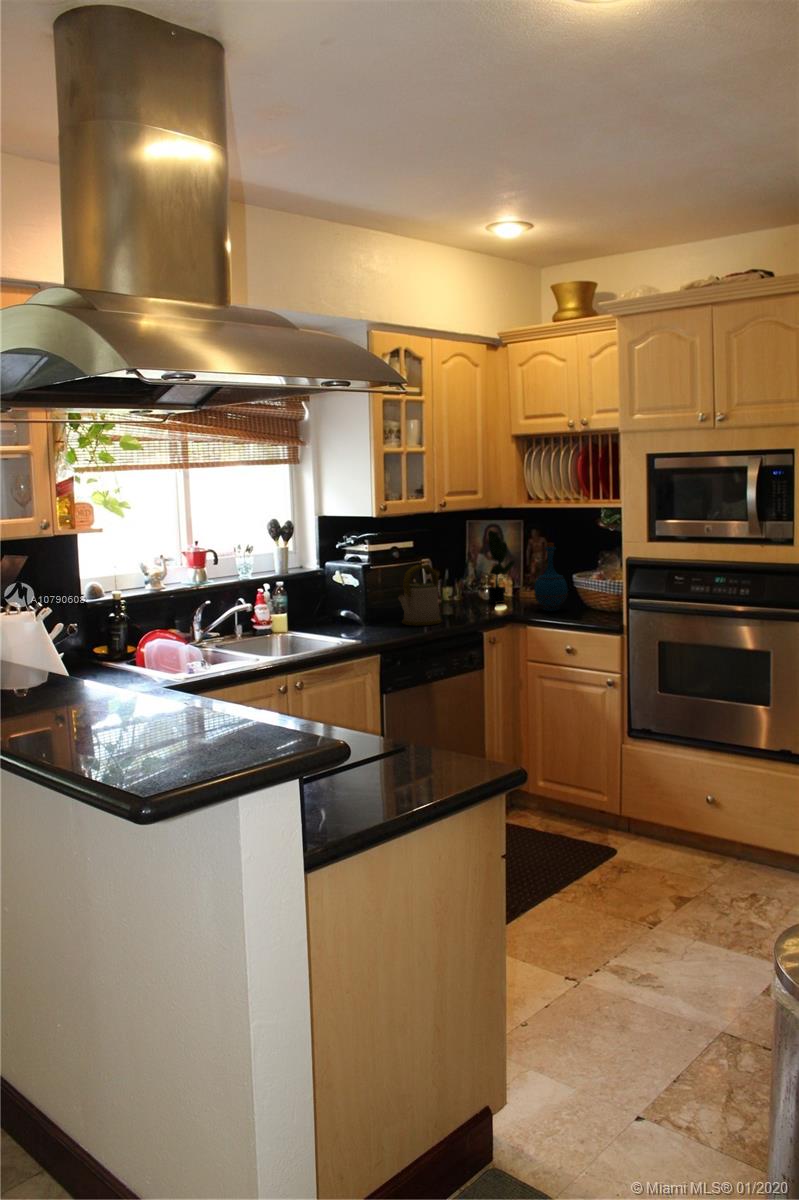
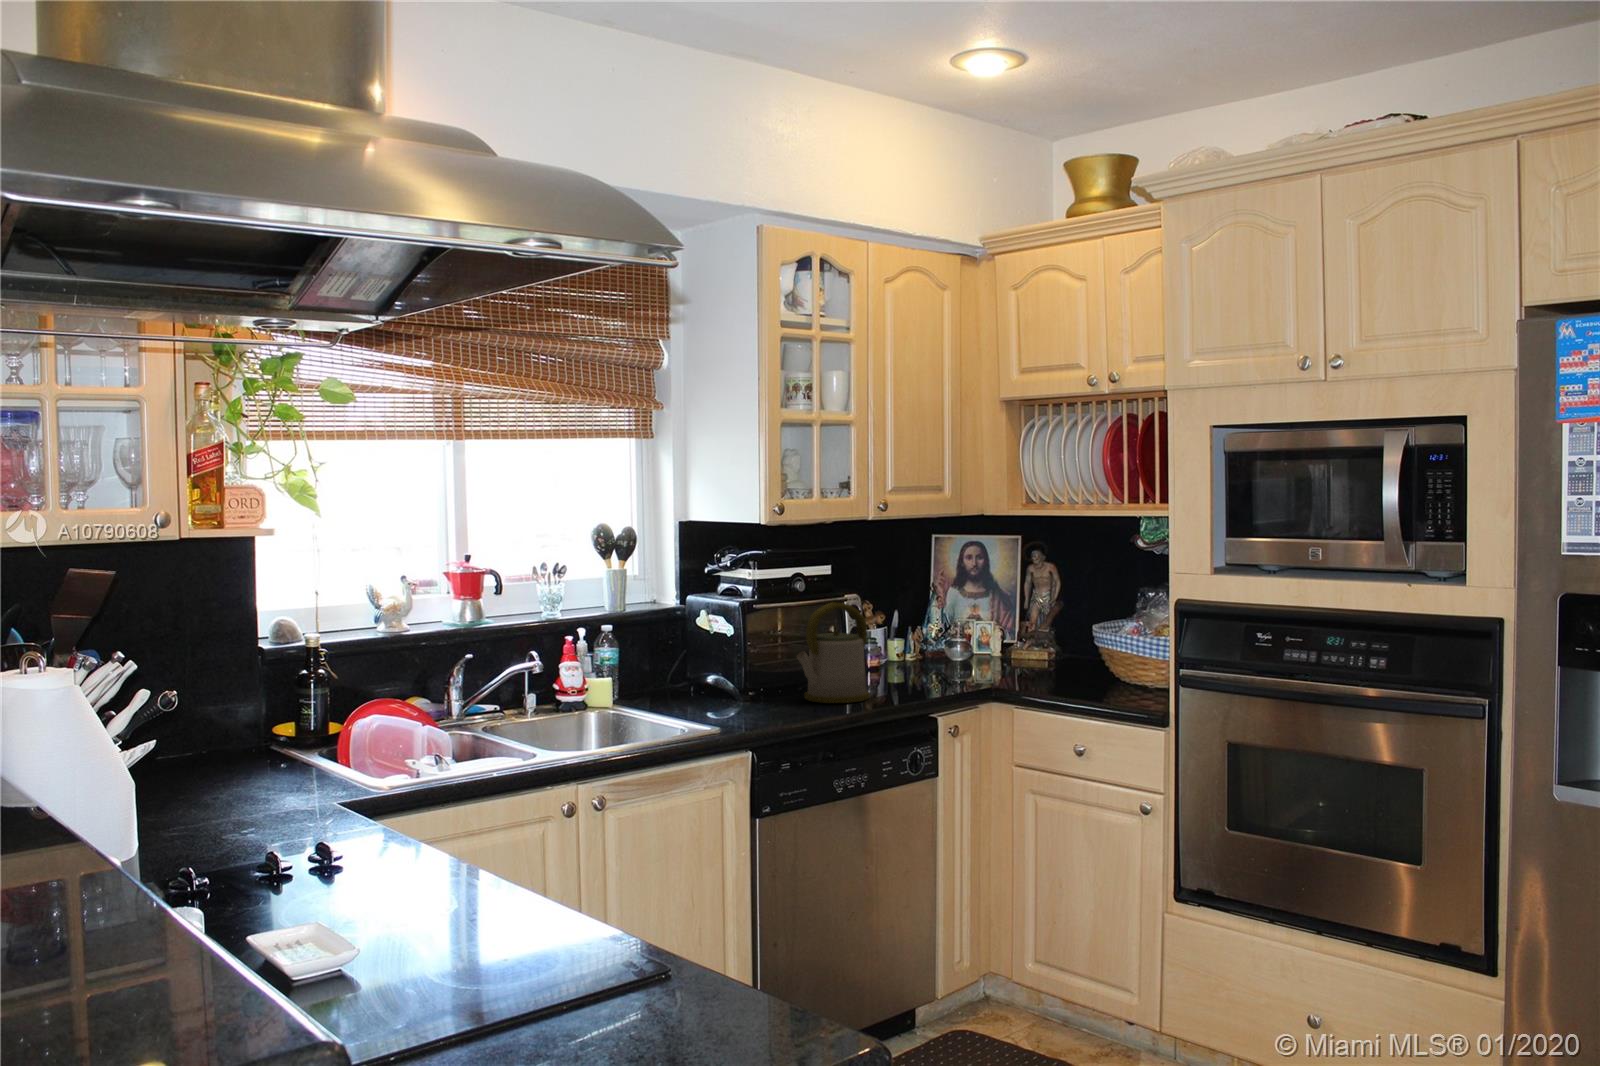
potted plant: present [487,530,514,603] -> none [941,547,1006,669]
bottle: present [534,543,568,611] -> none [1027,572,1084,685]

